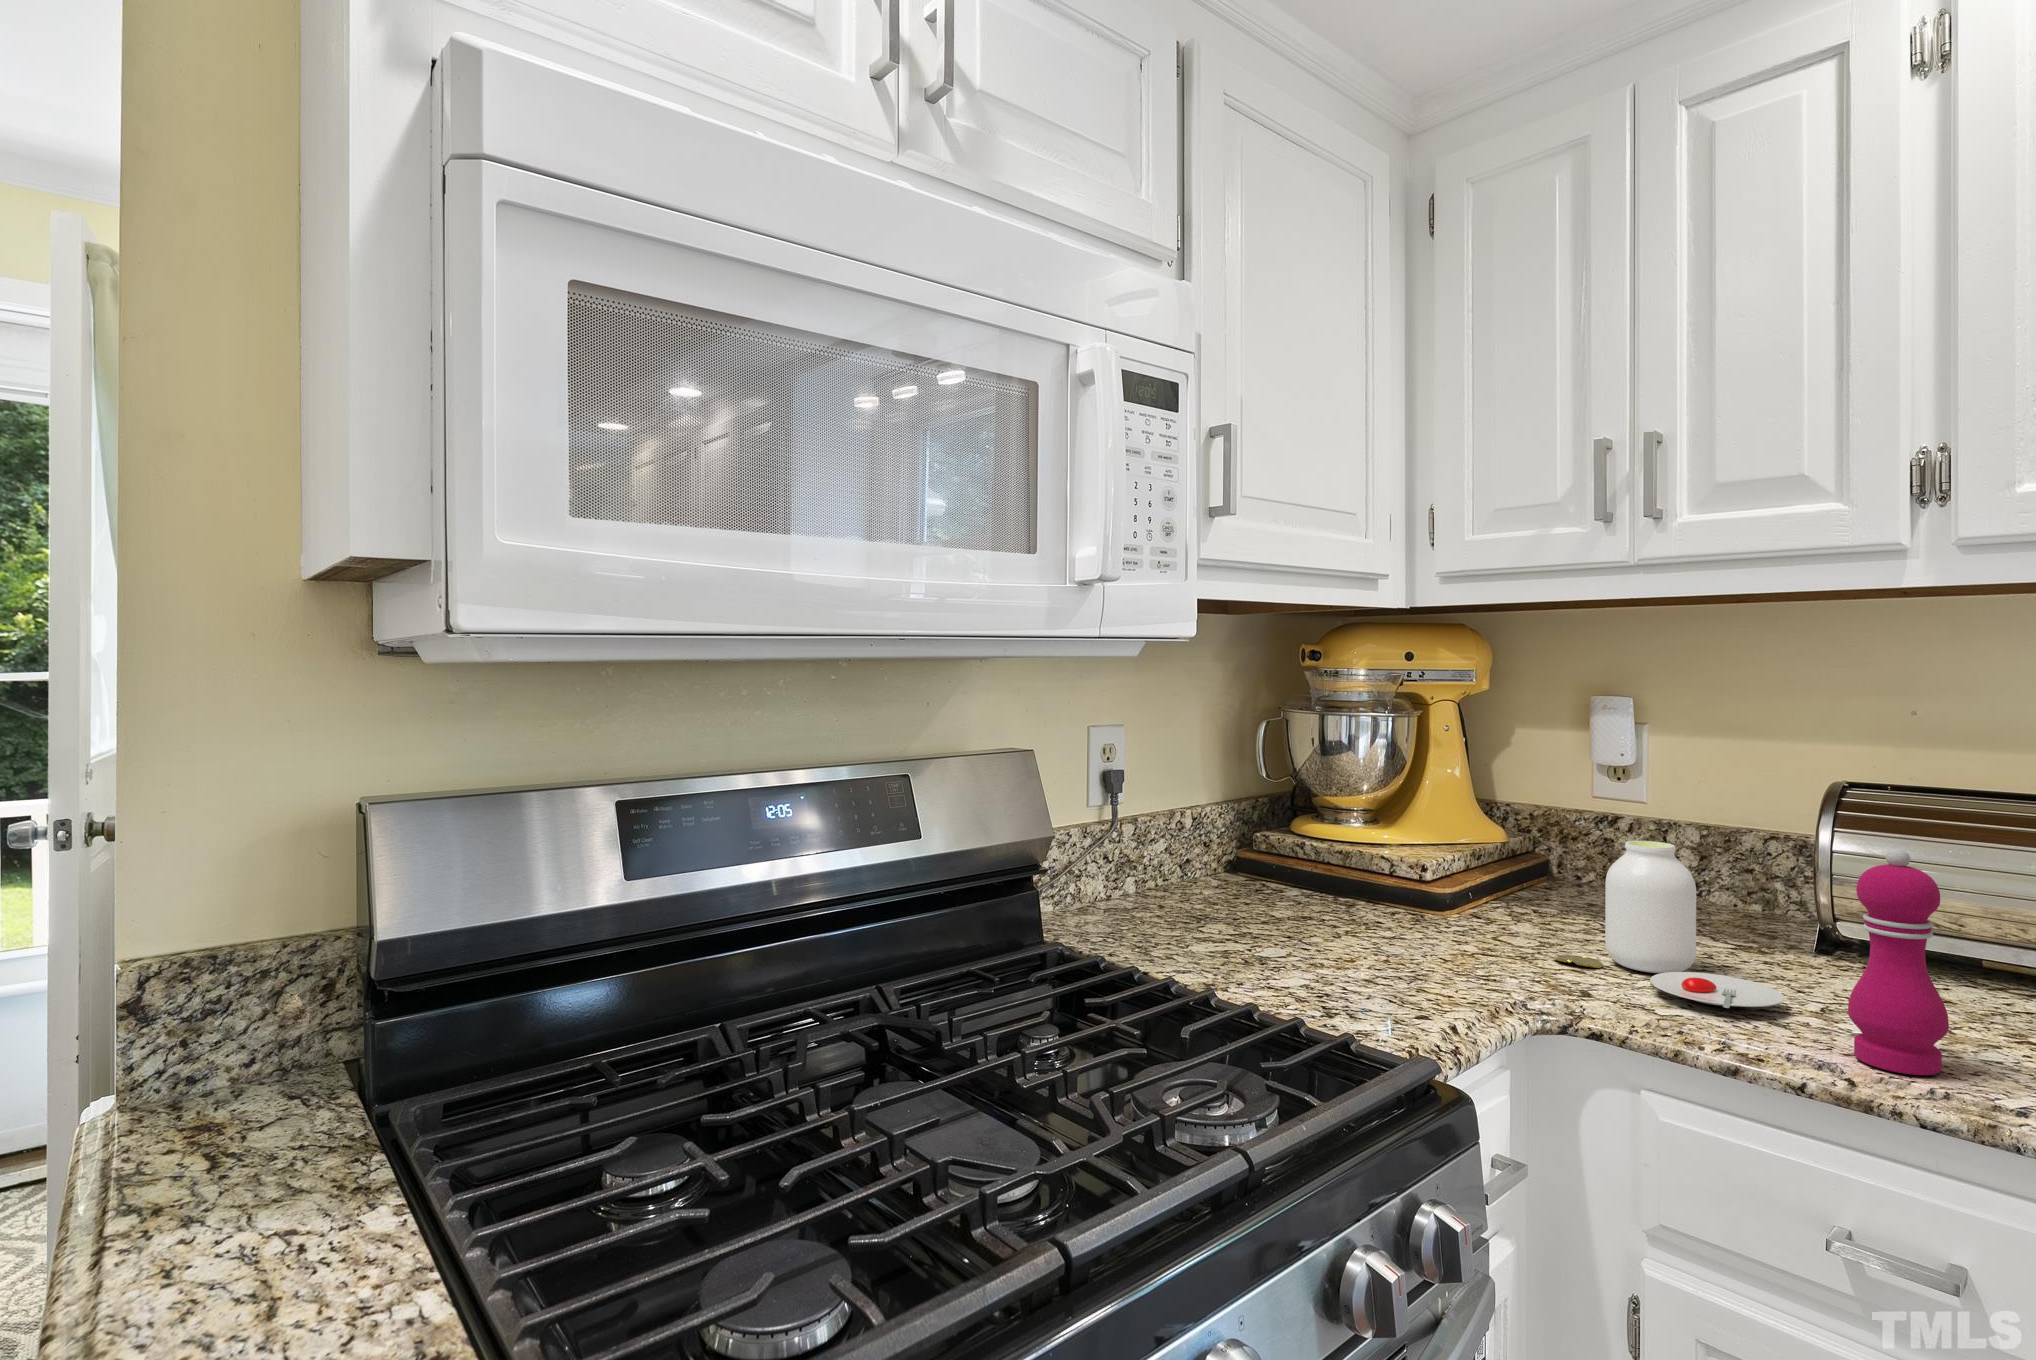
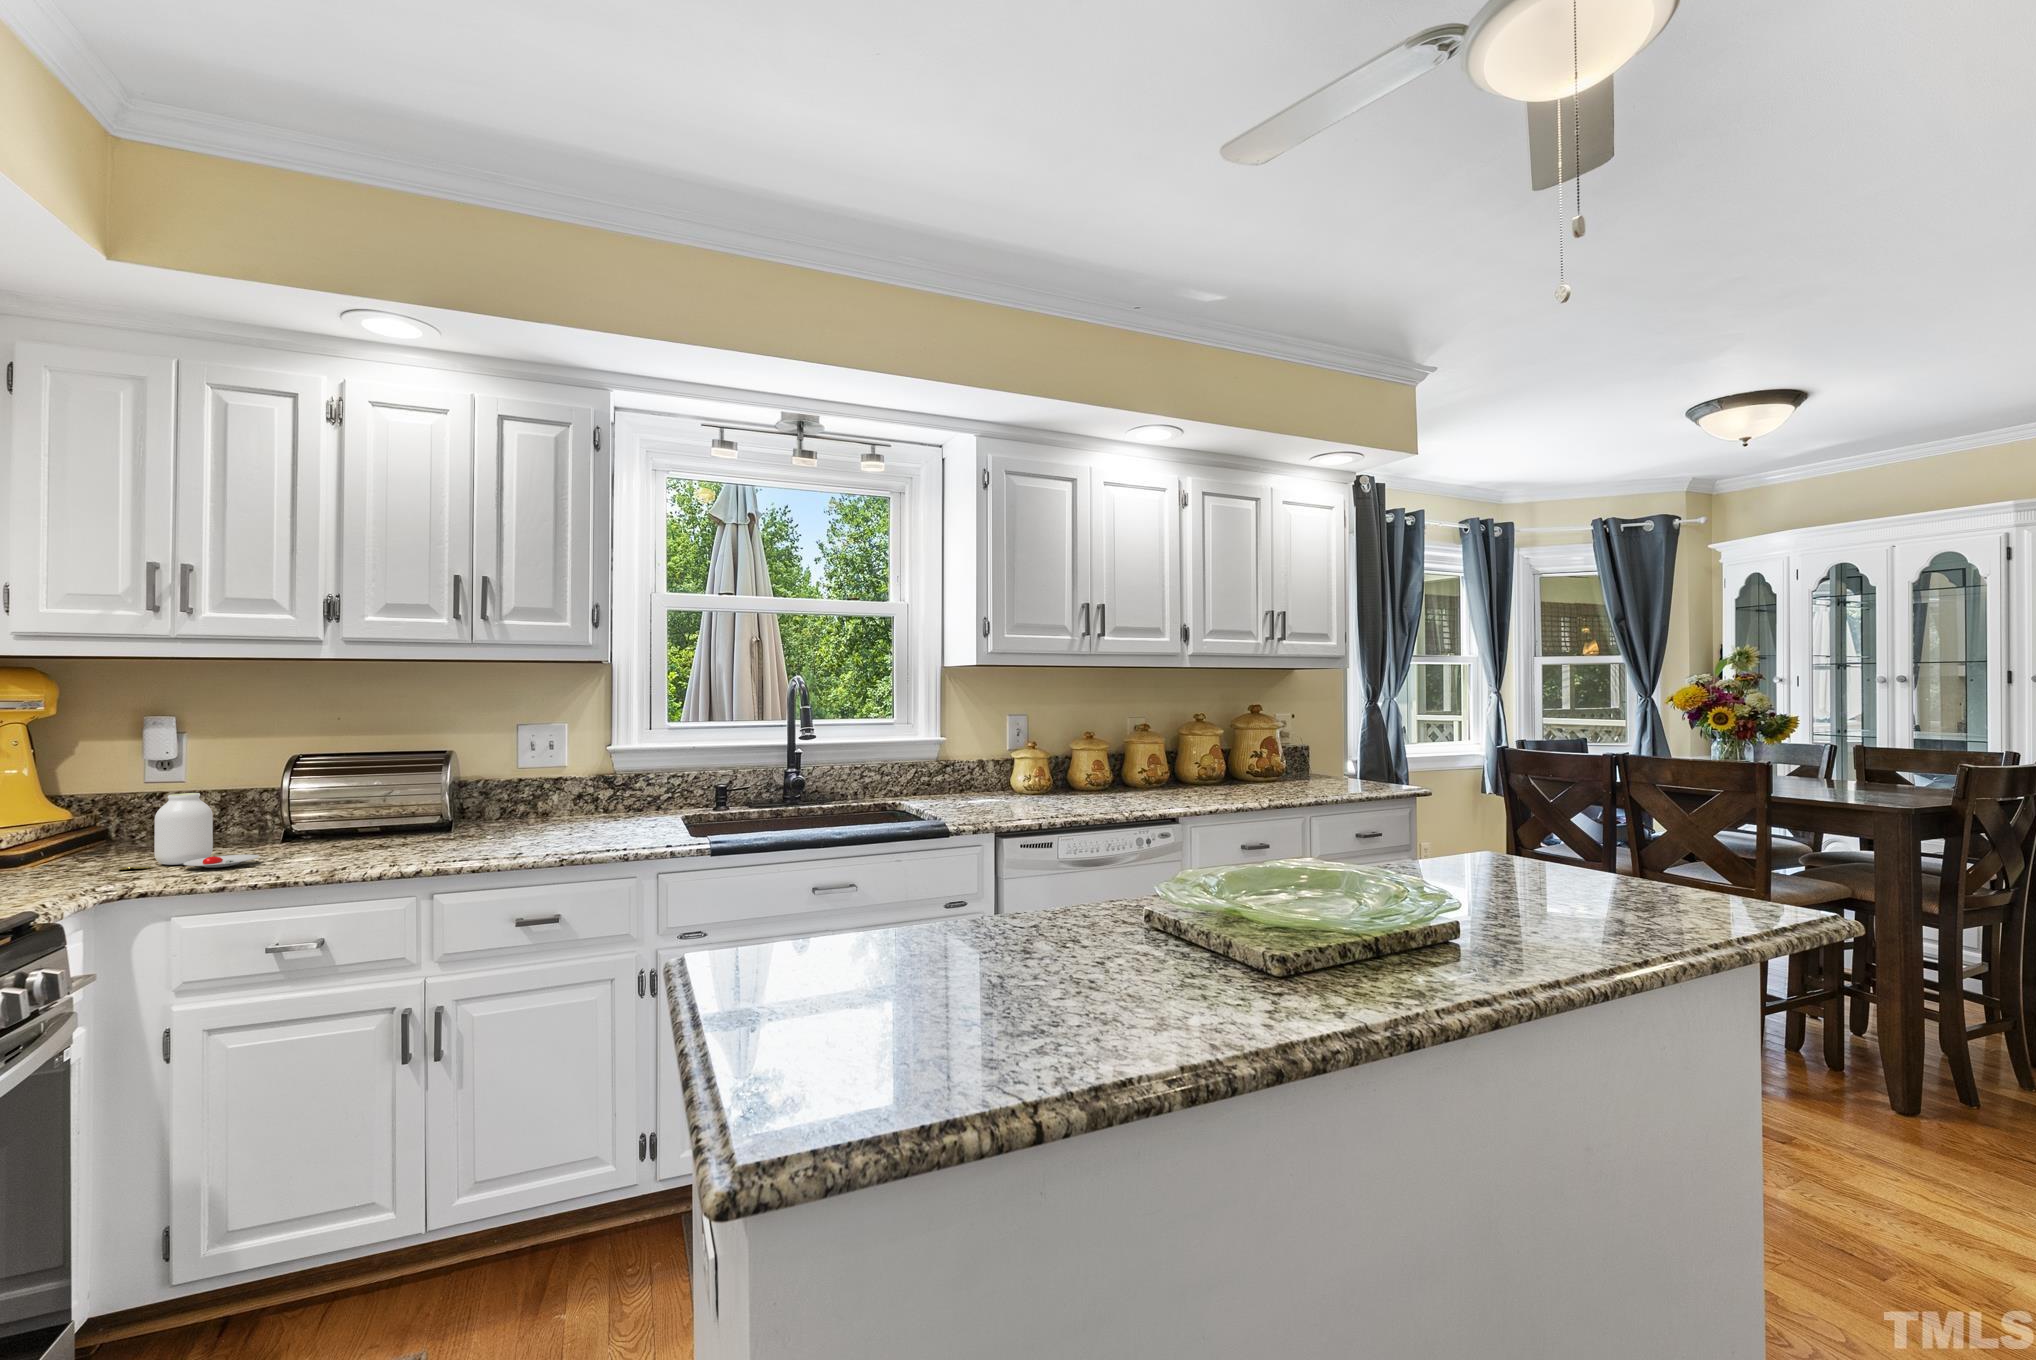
pepper mill: present [1848,848,1949,1075] -> none [285,773,328,869]

